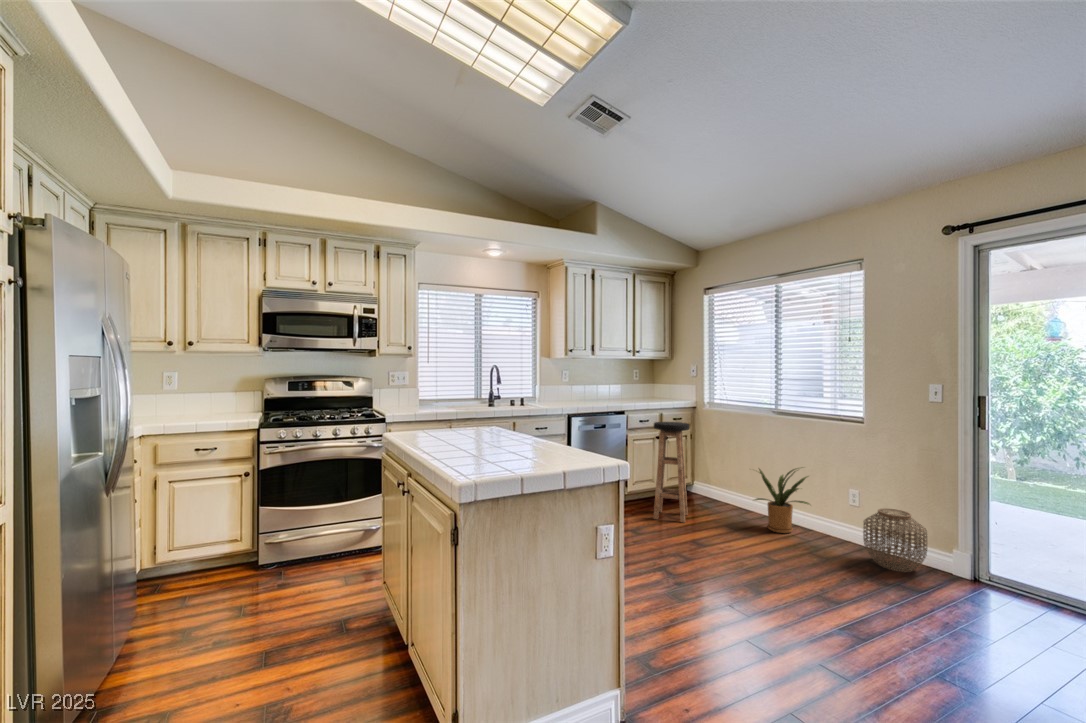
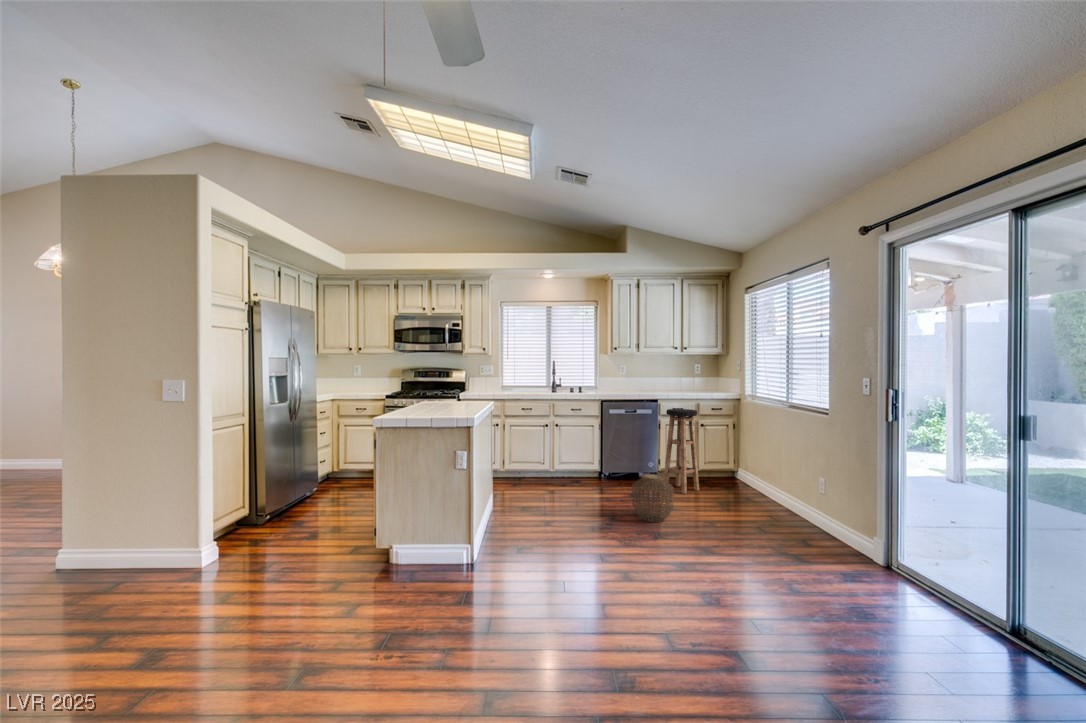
house plant: present [755,468,810,533] -> none [737,450,792,510]
woven basket: present [863,508,927,572] -> present [632,474,674,522]

